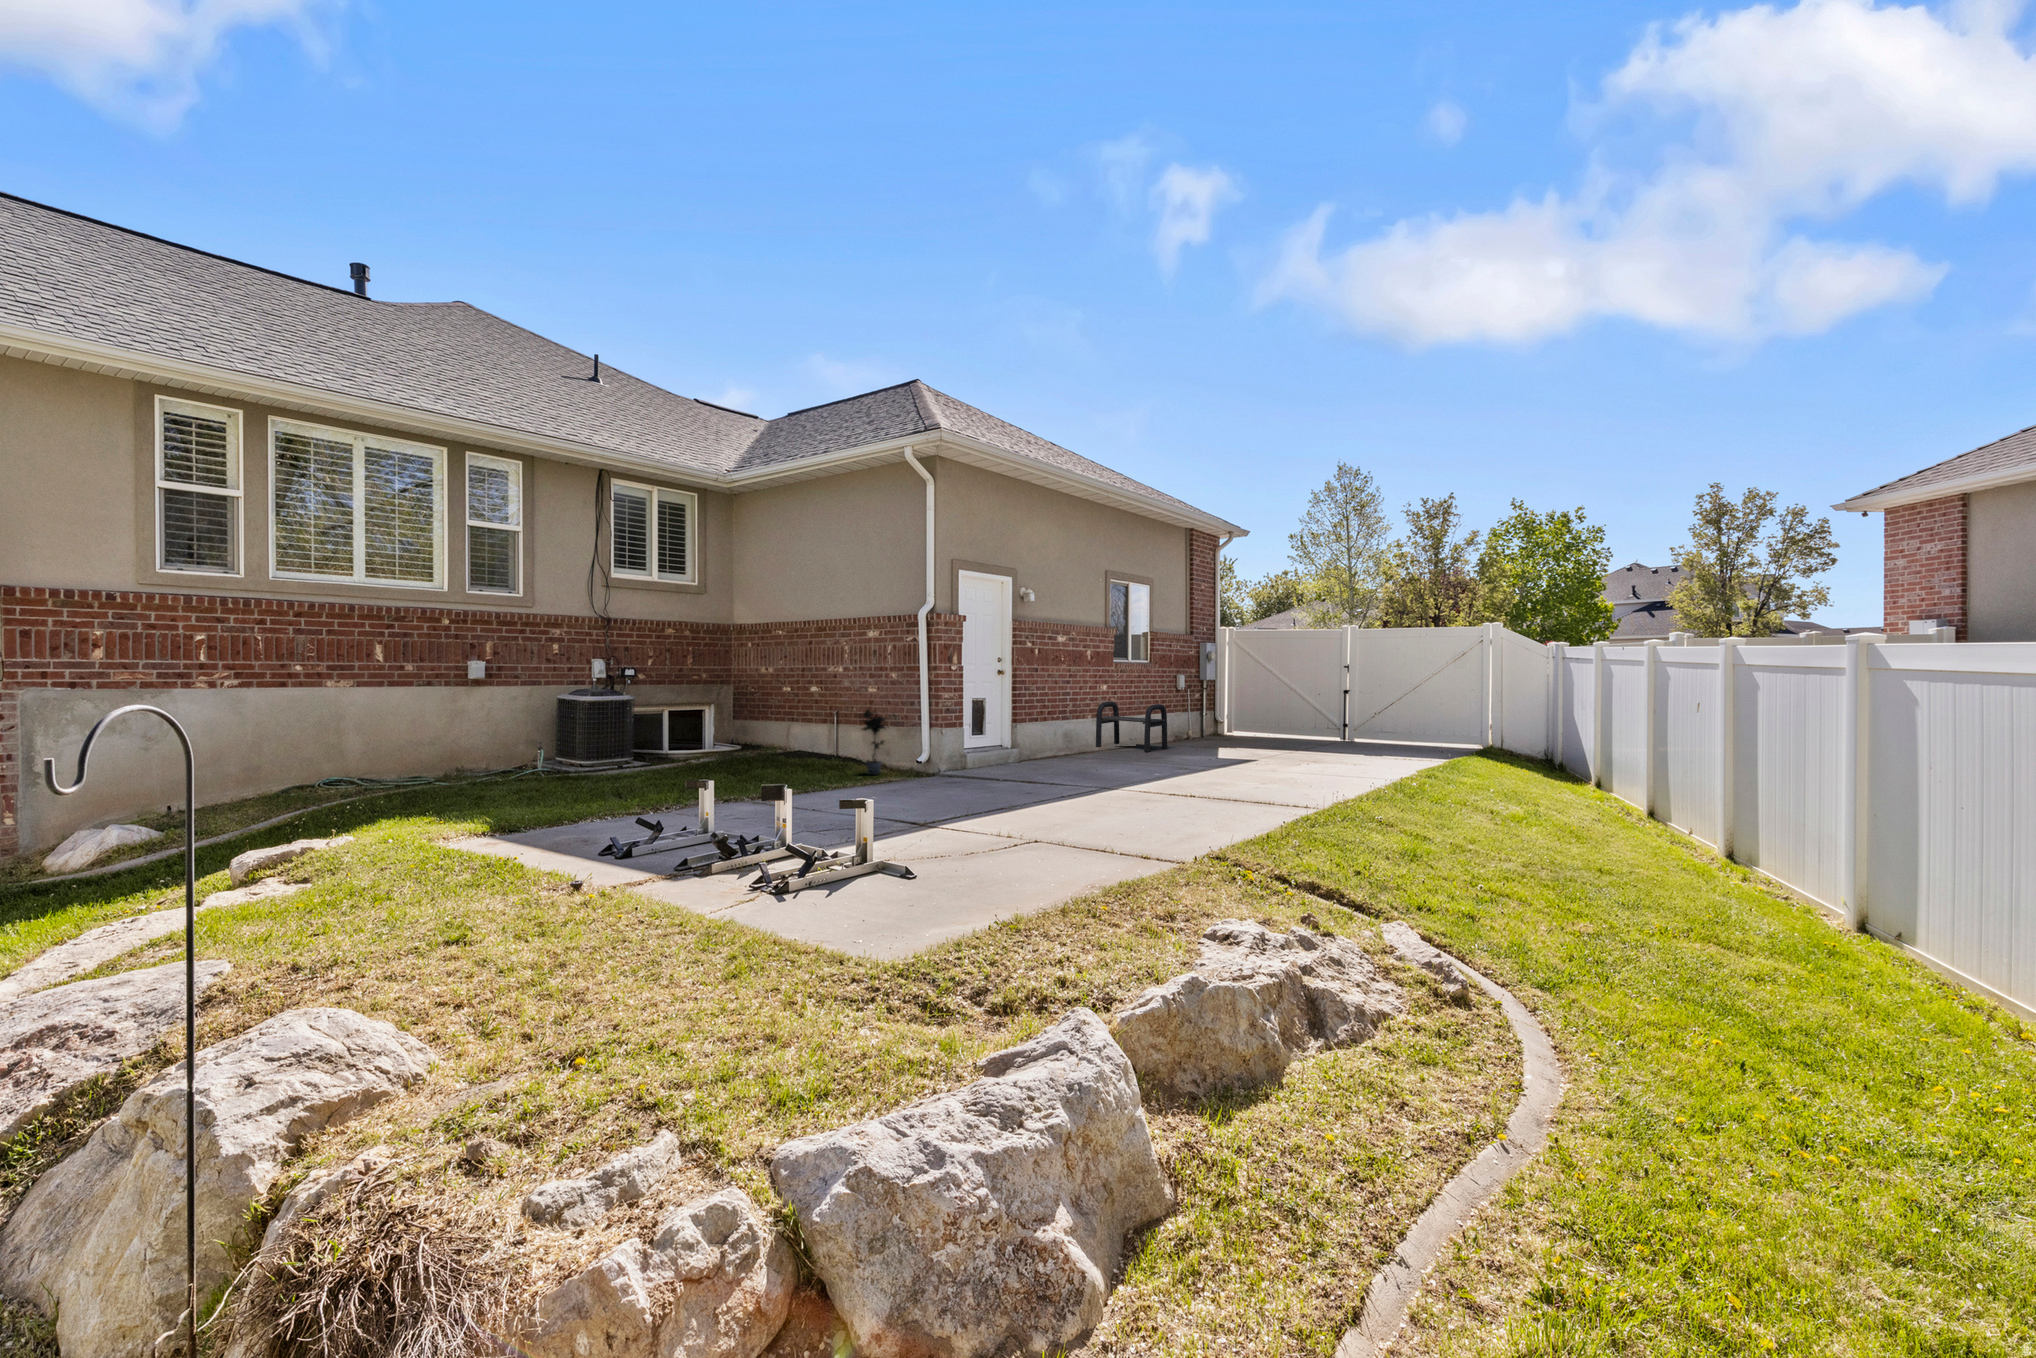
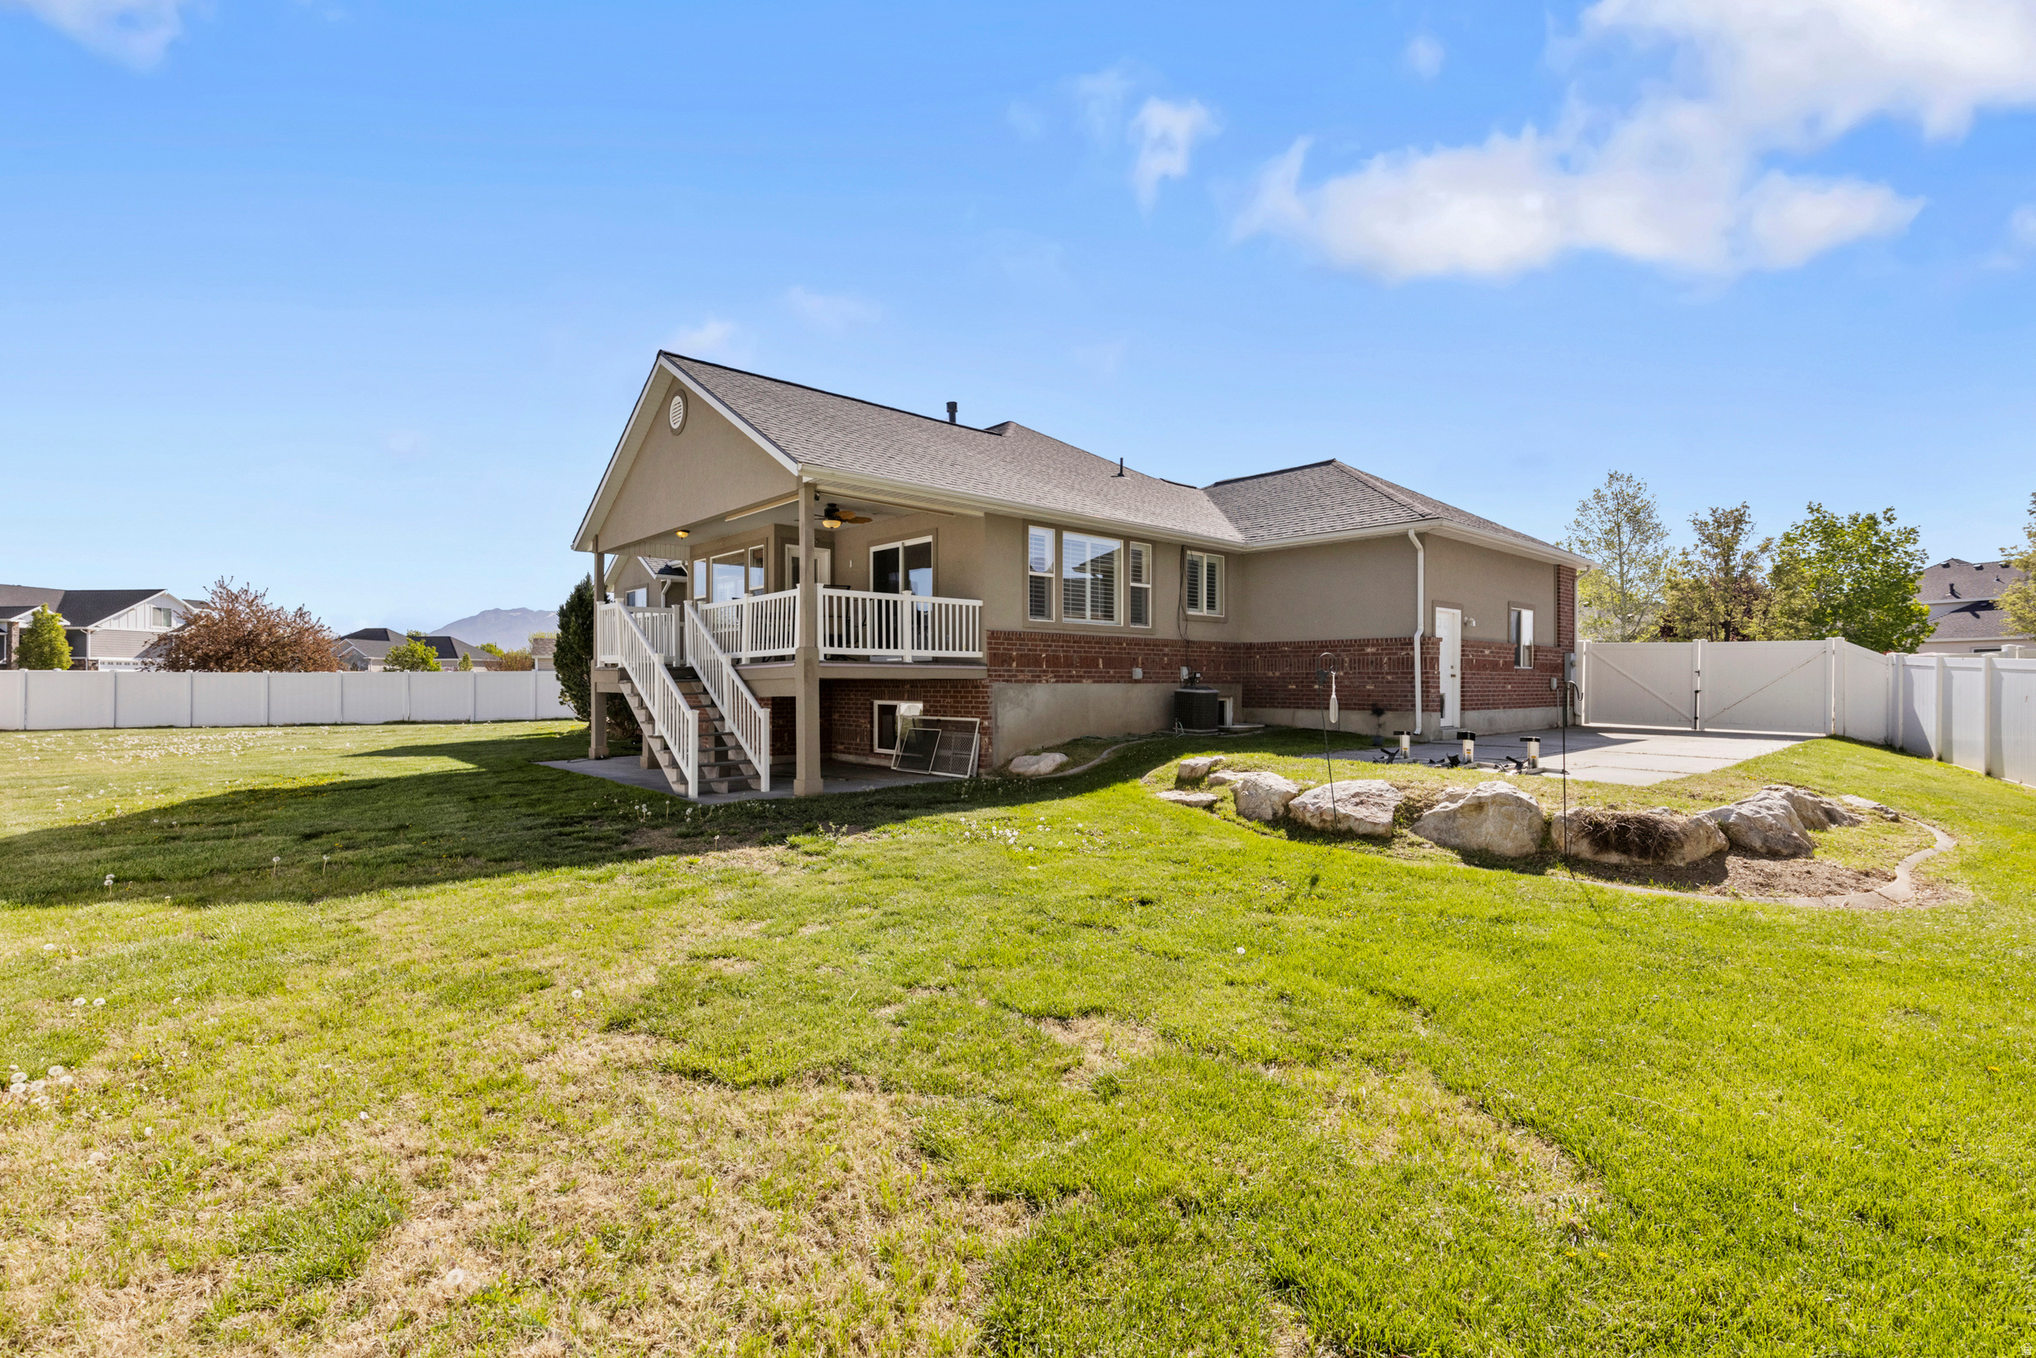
bench: present [1096,701,1167,752] -> none [1503,696,1564,734]

